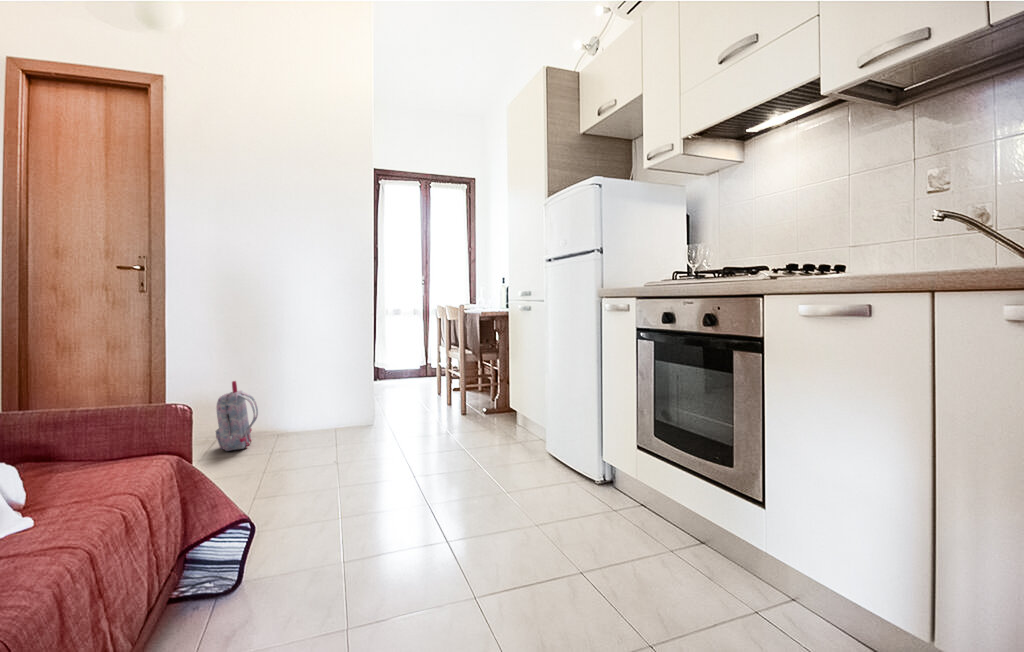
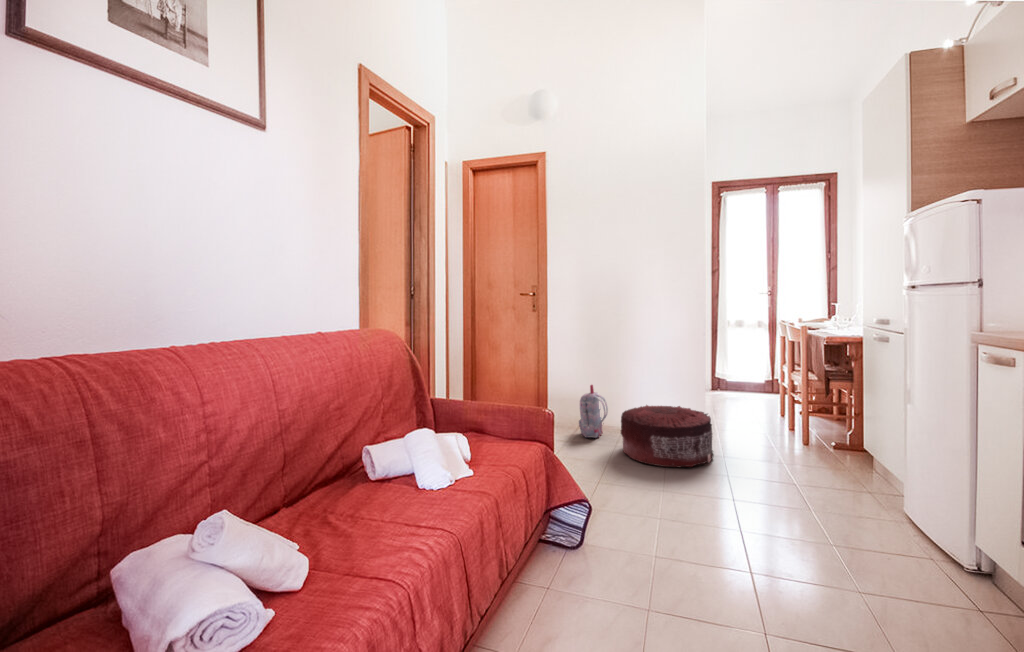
pouf: none [279,393,388,464] -> present [621,405,714,467]

